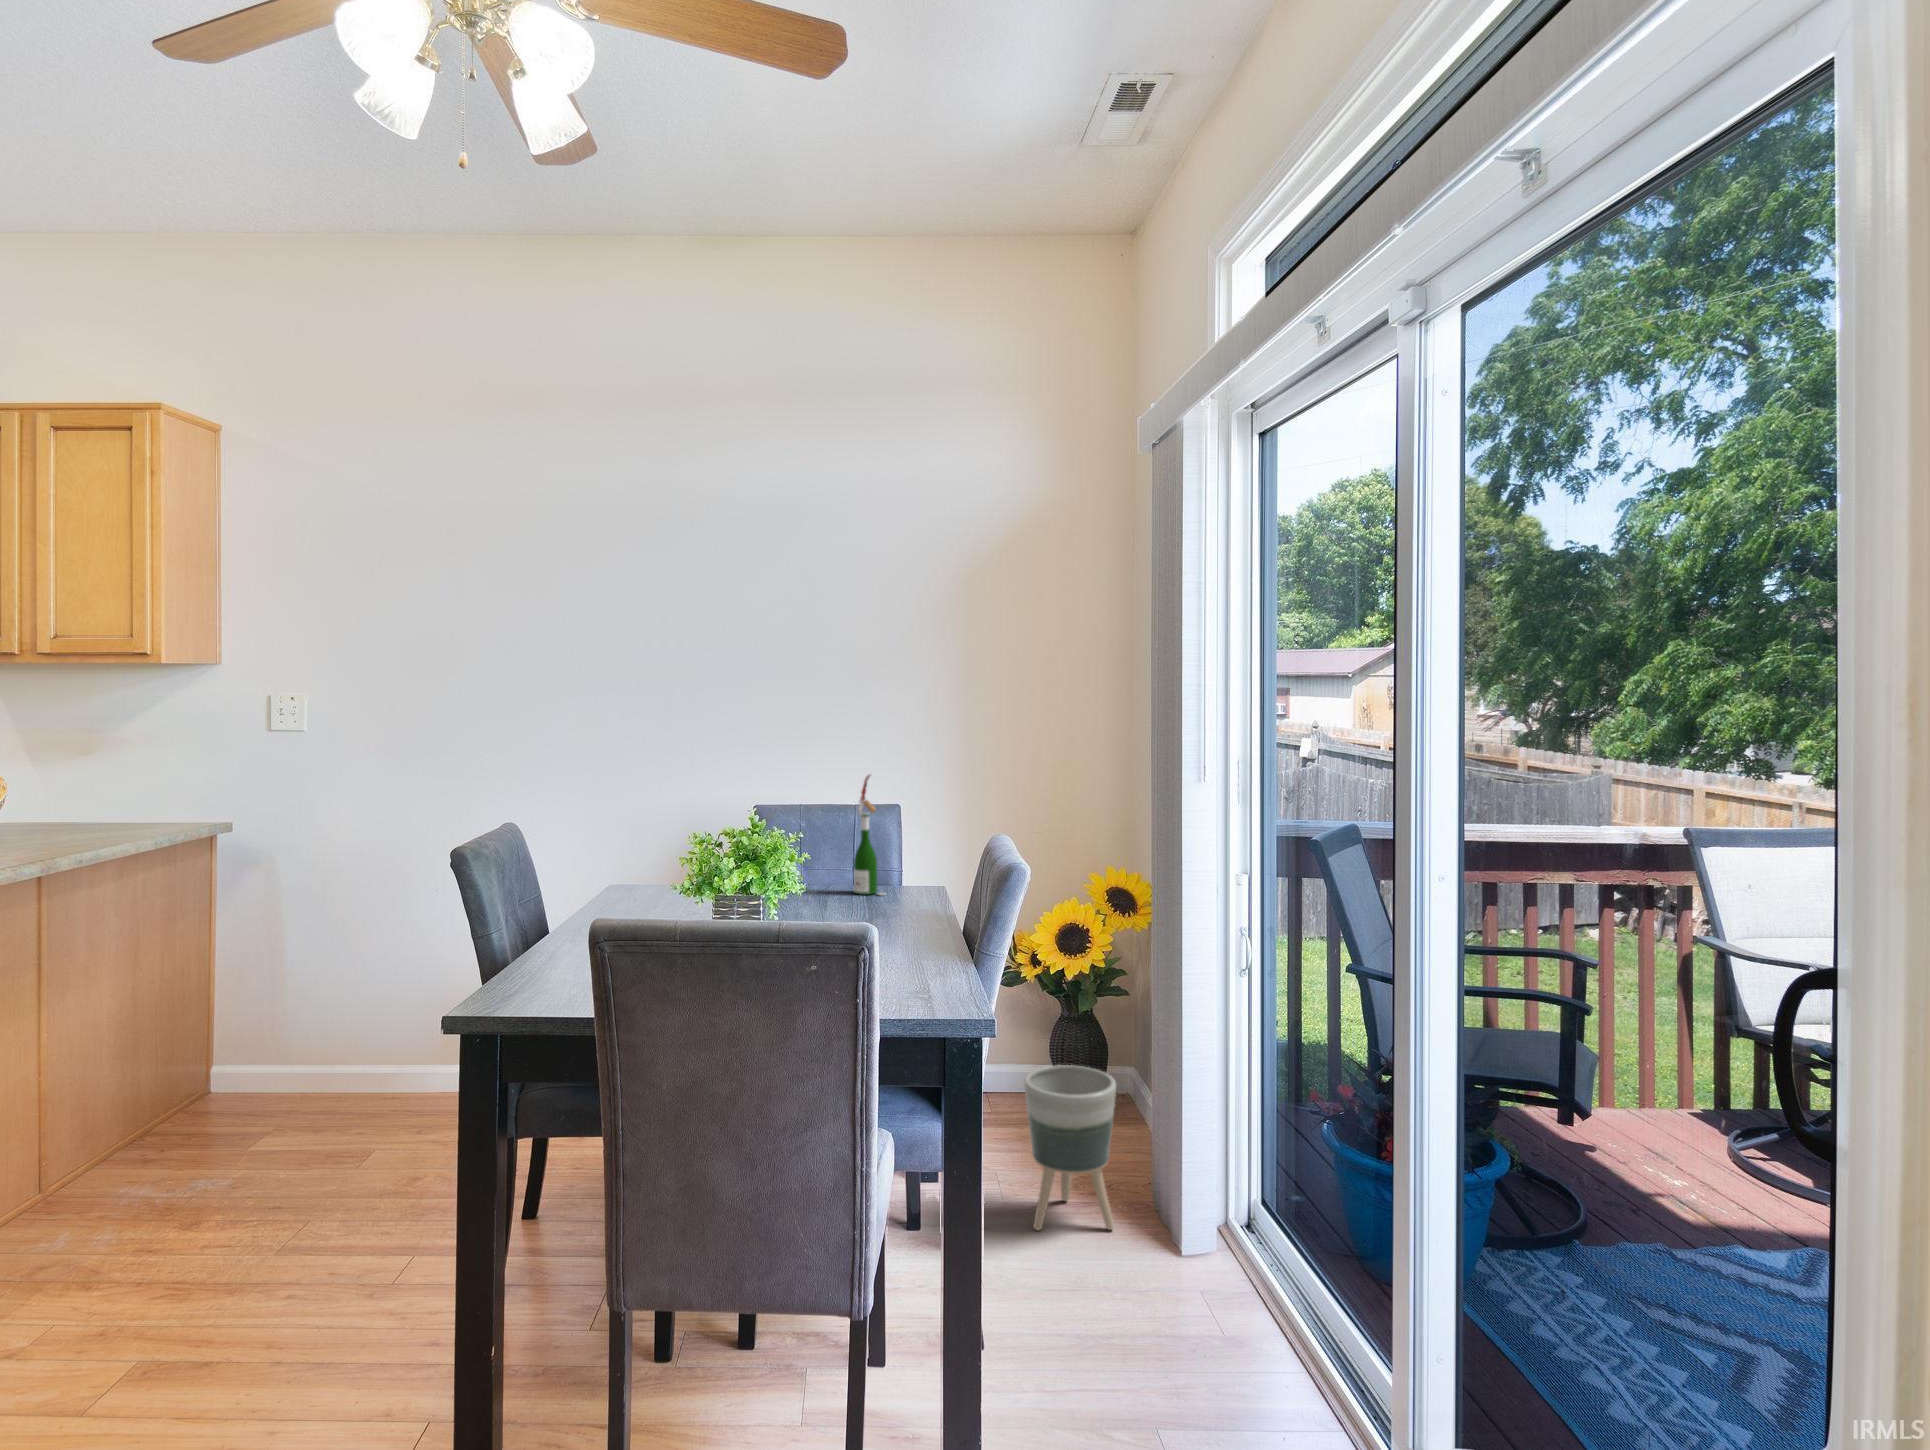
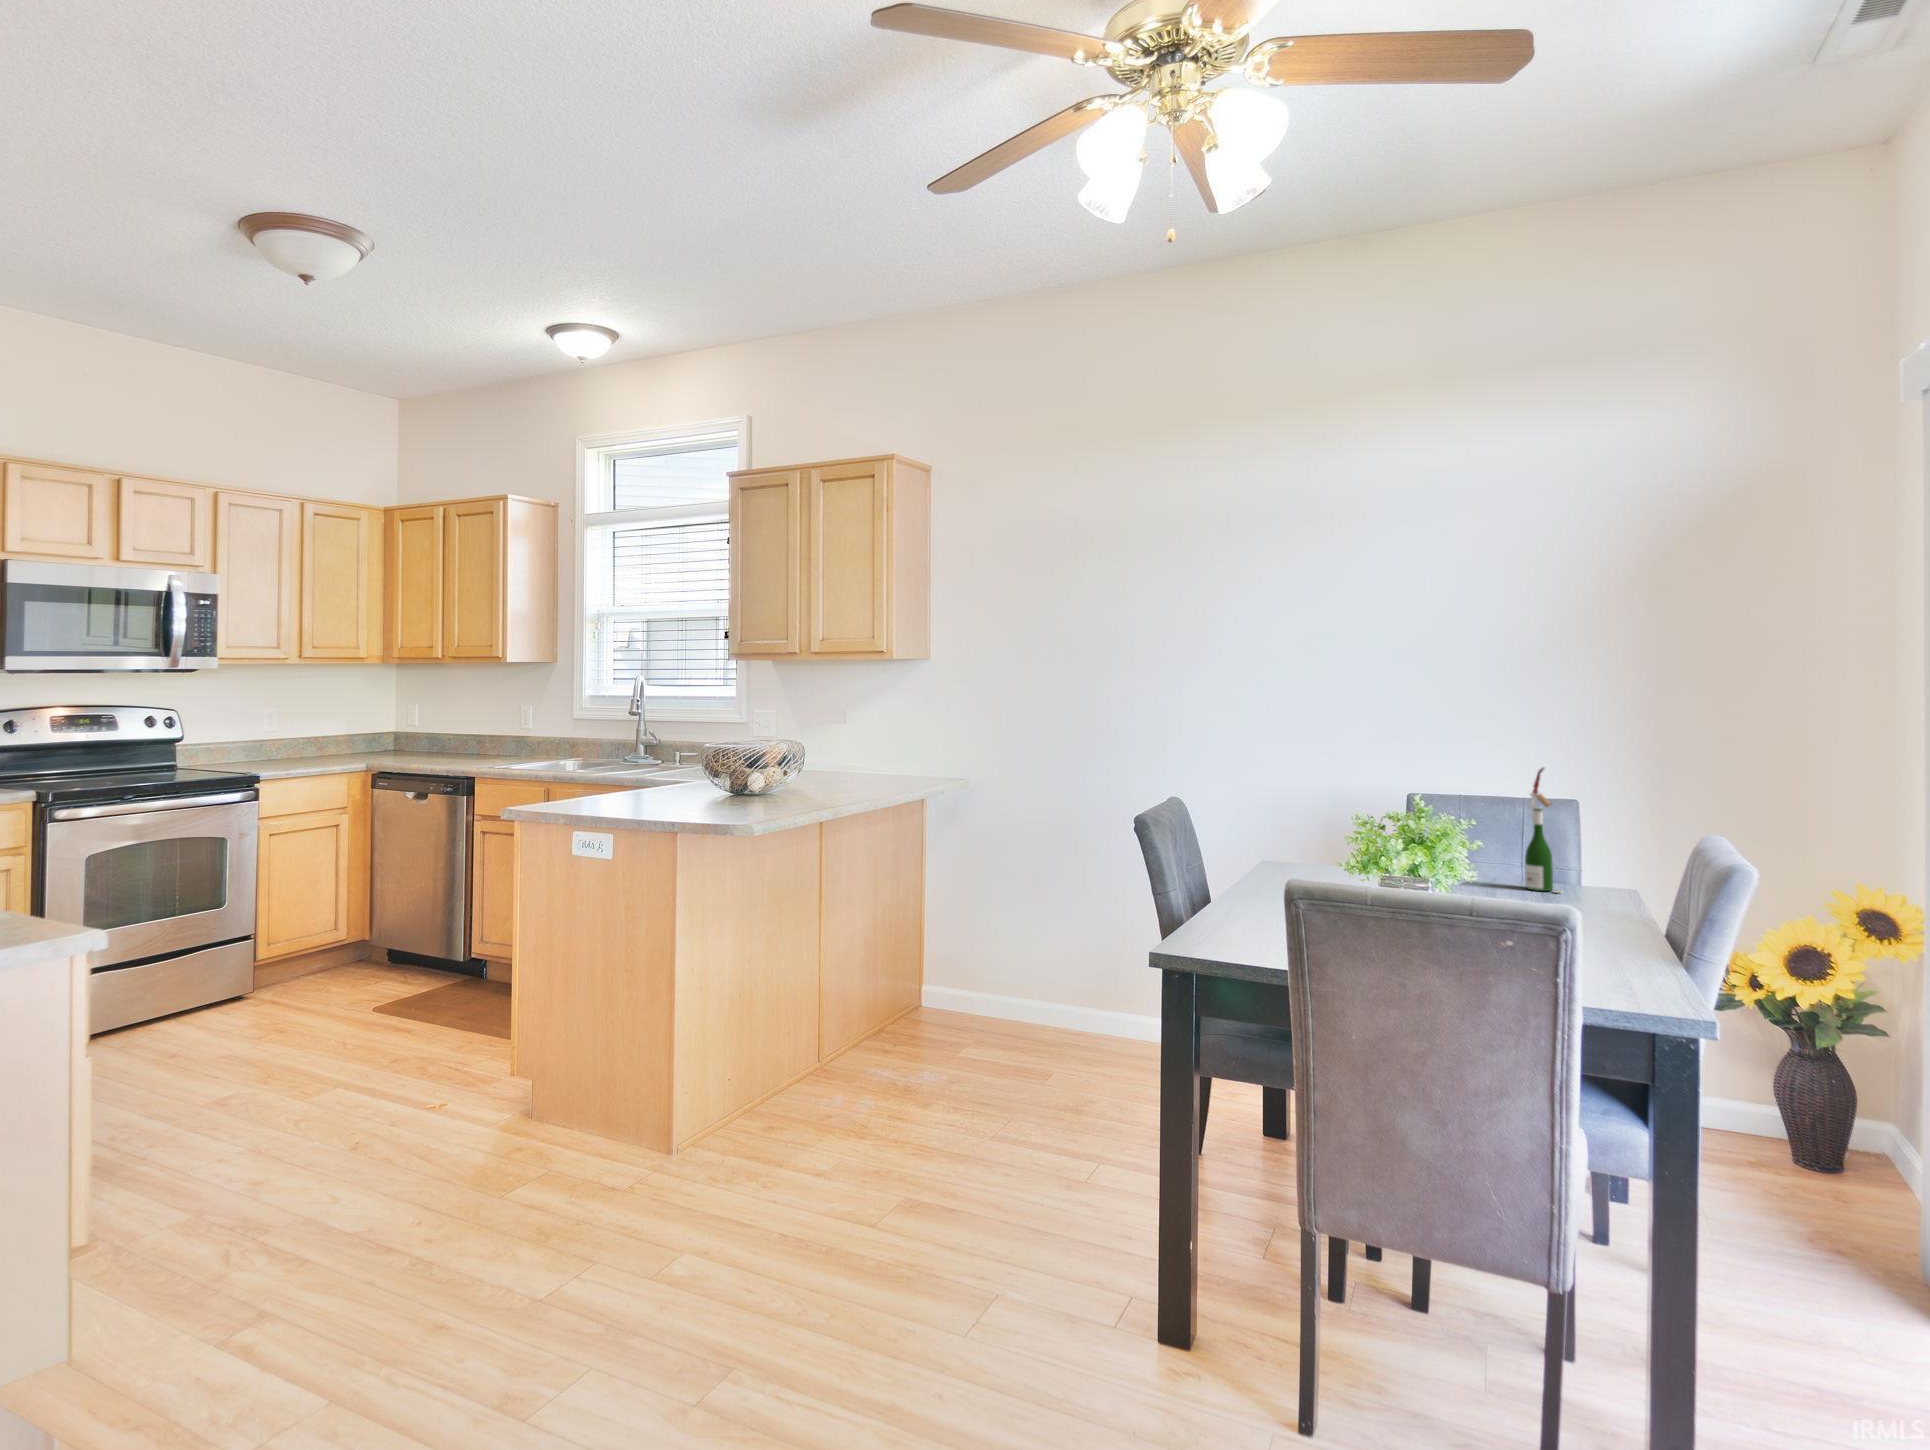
planter: present [1024,1065,1116,1230] -> none [1742,1100,1873,1298]

